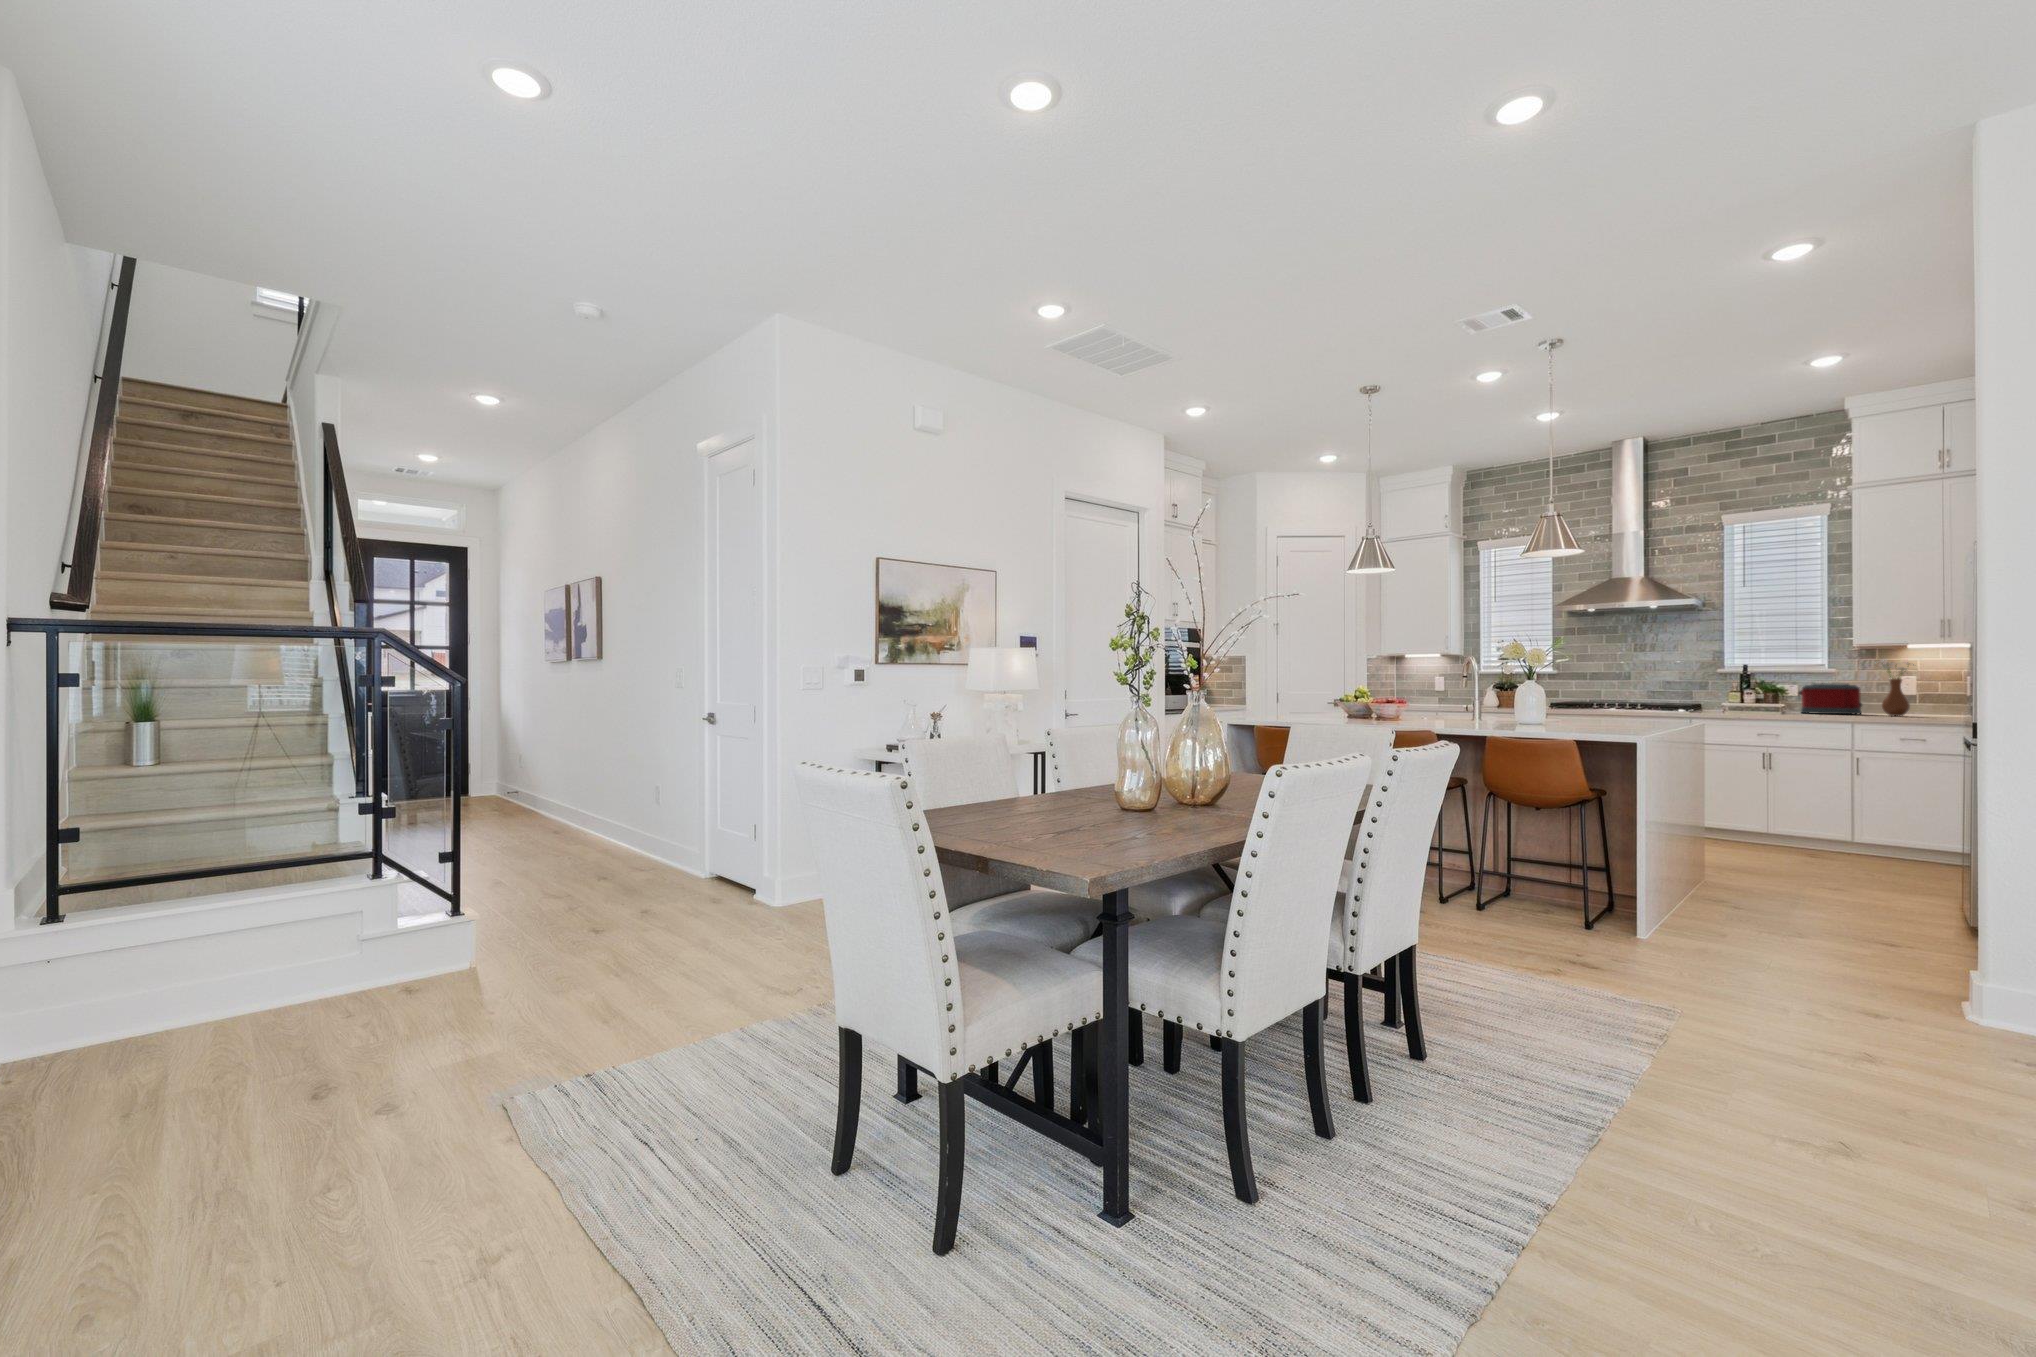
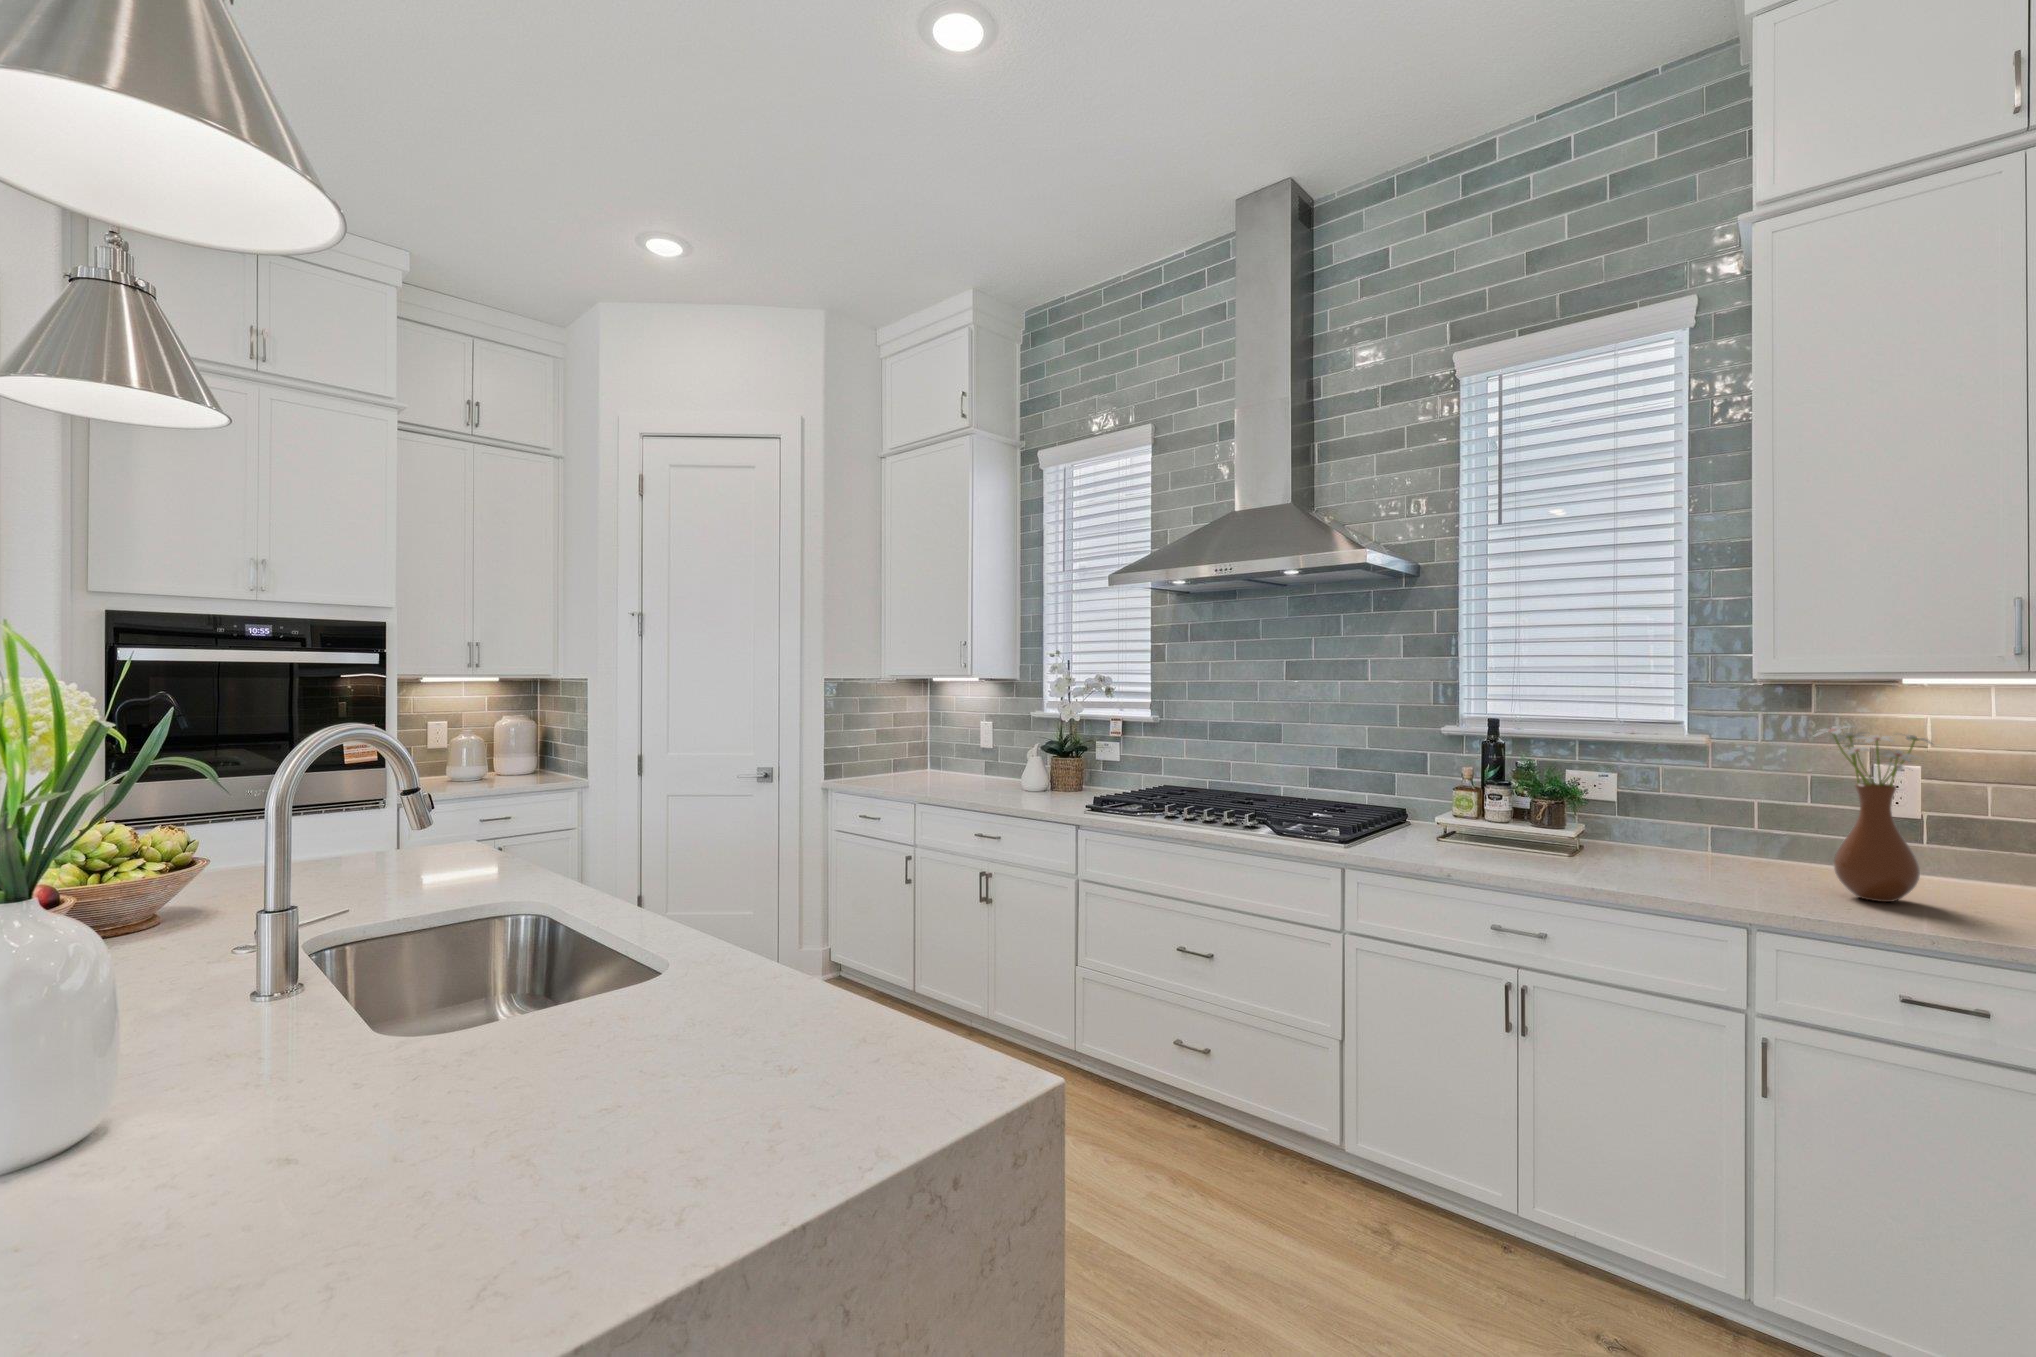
toaster: present [1799,683,1862,714] -> none [1613,775,1776,874]

